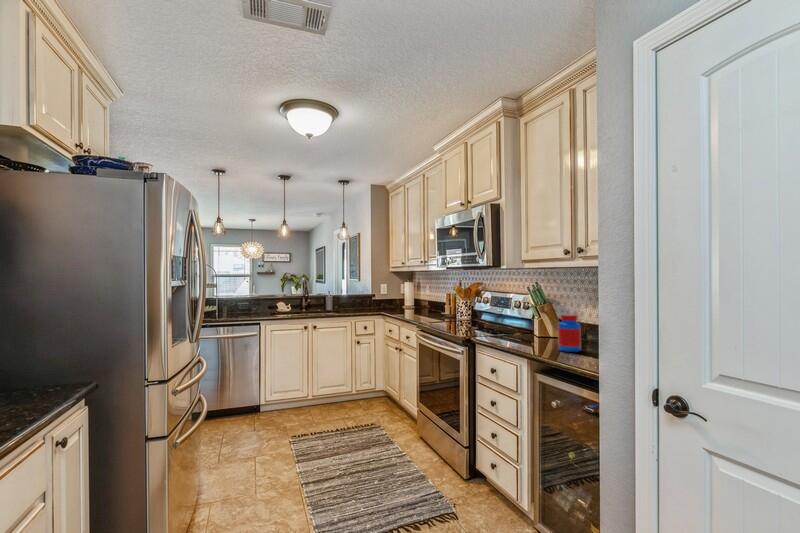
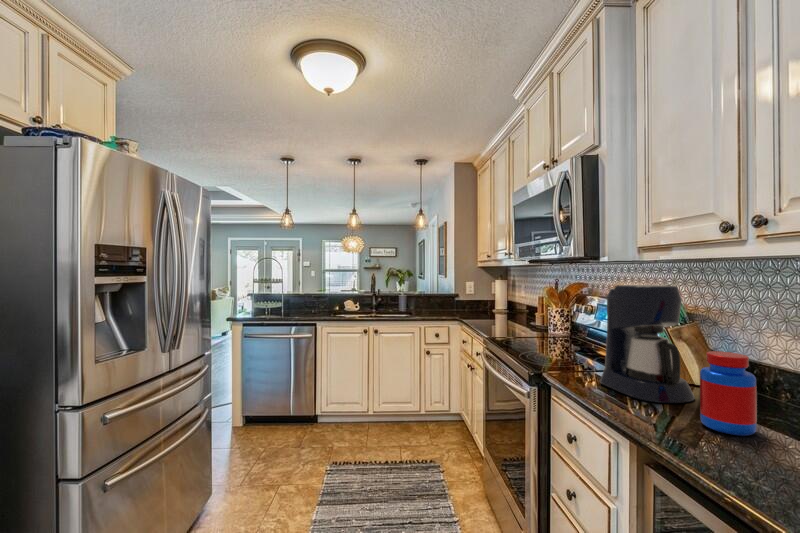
coffee maker: none [505,282,553,345] -> present [600,285,695,403]

